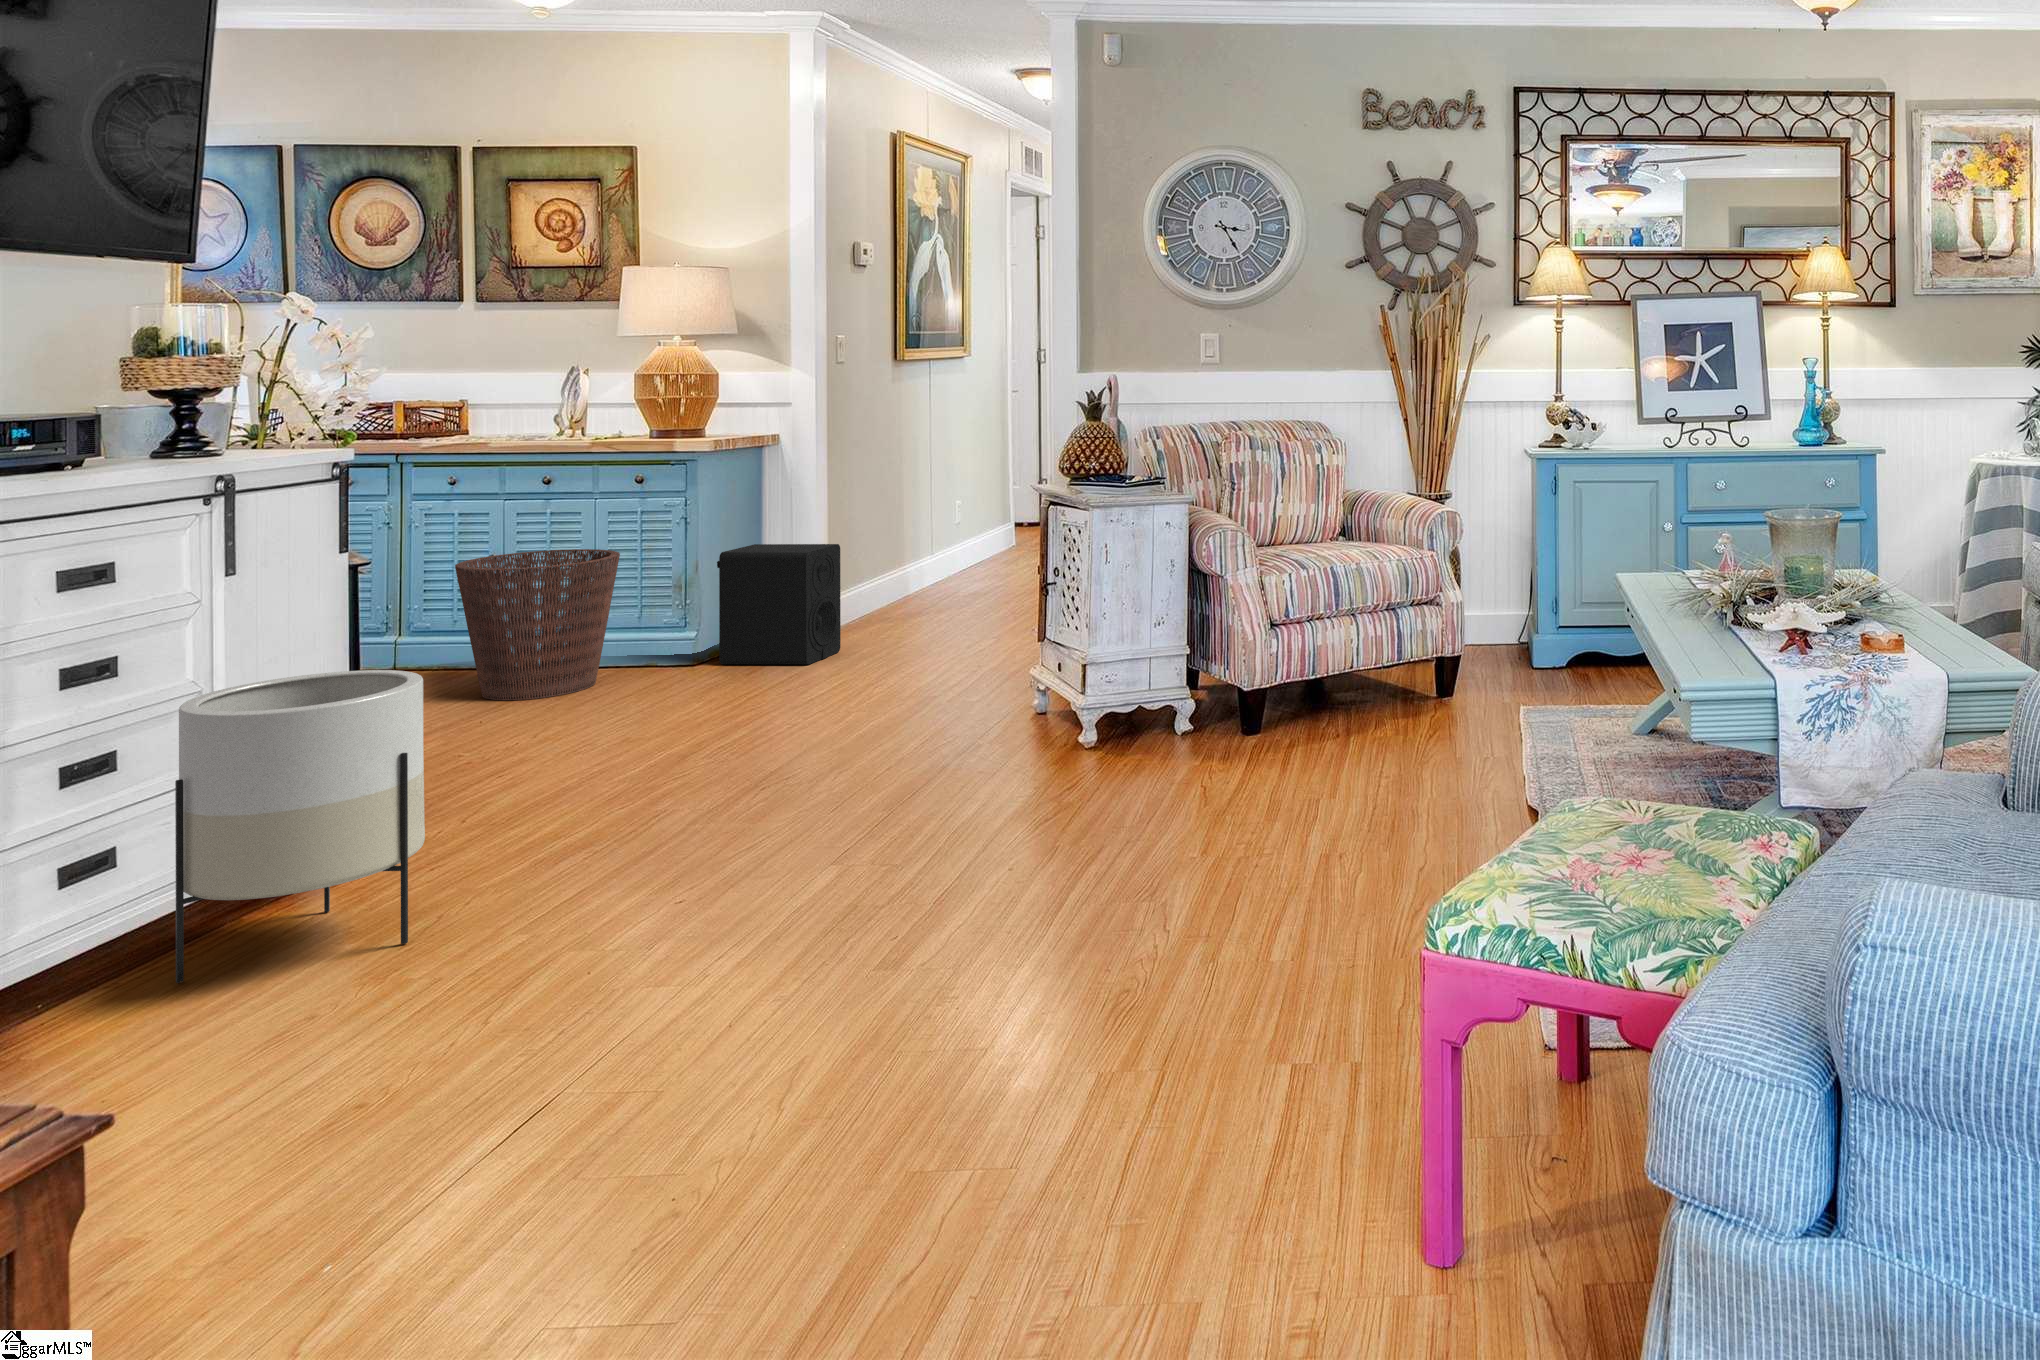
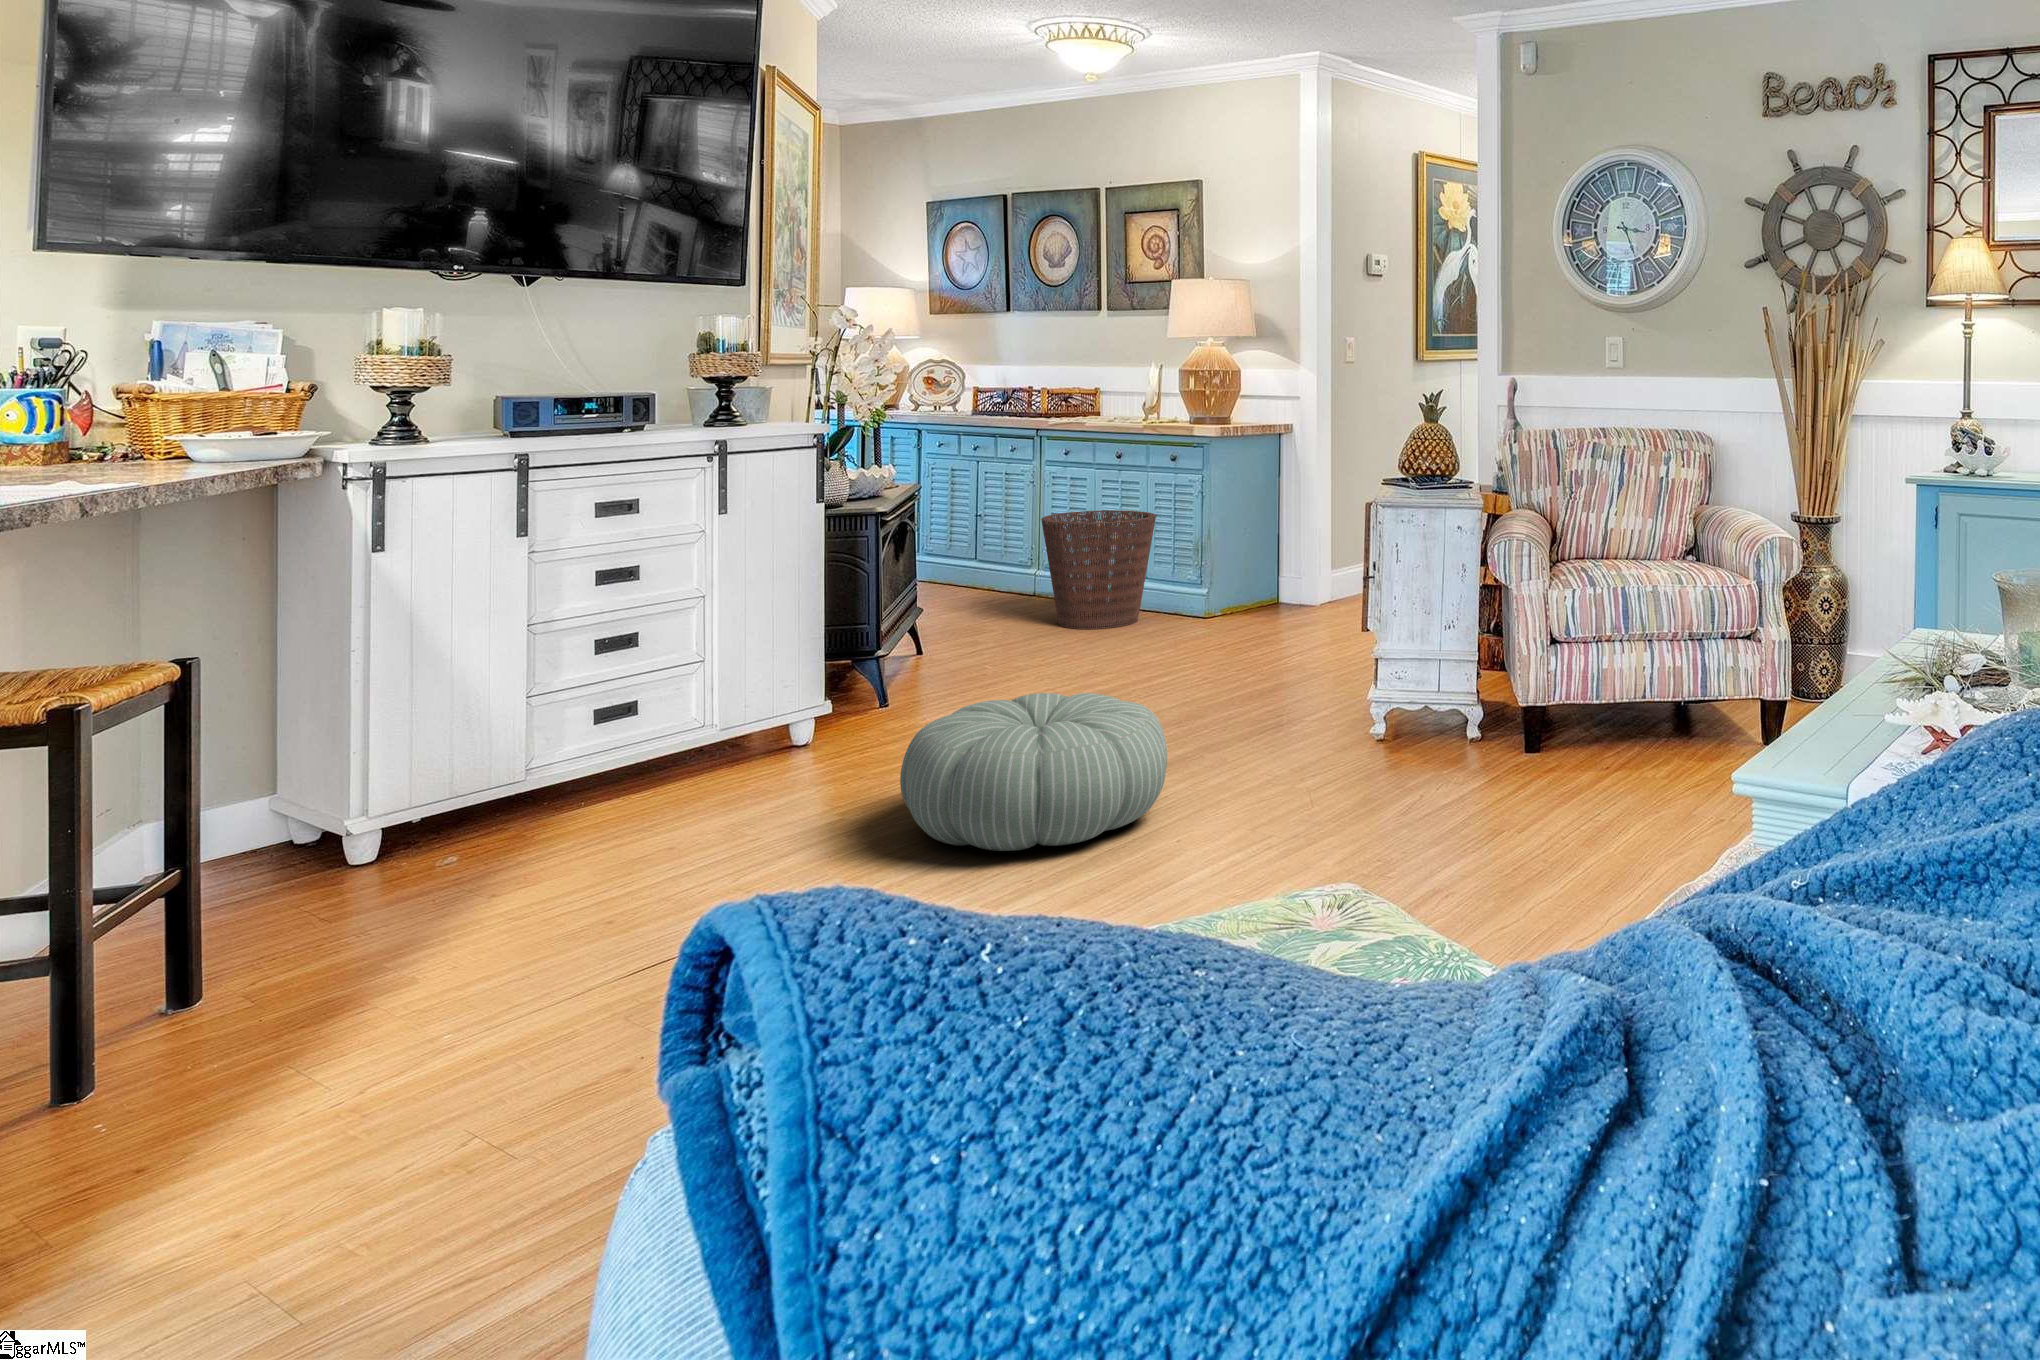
speaker: present [717,544,841,664] -> none [1229,518,1325,627]
planter: present [175,670,425,983] -> none [625,588,795,805]
pouf: none [672,737,988,921] -> present [900,693,1167,851]

